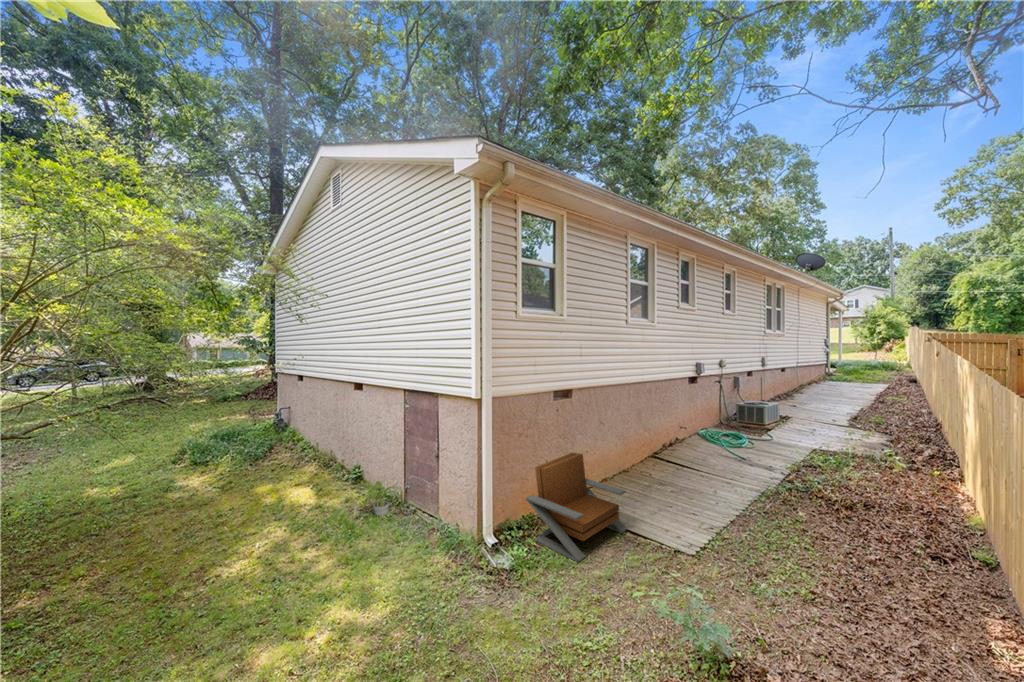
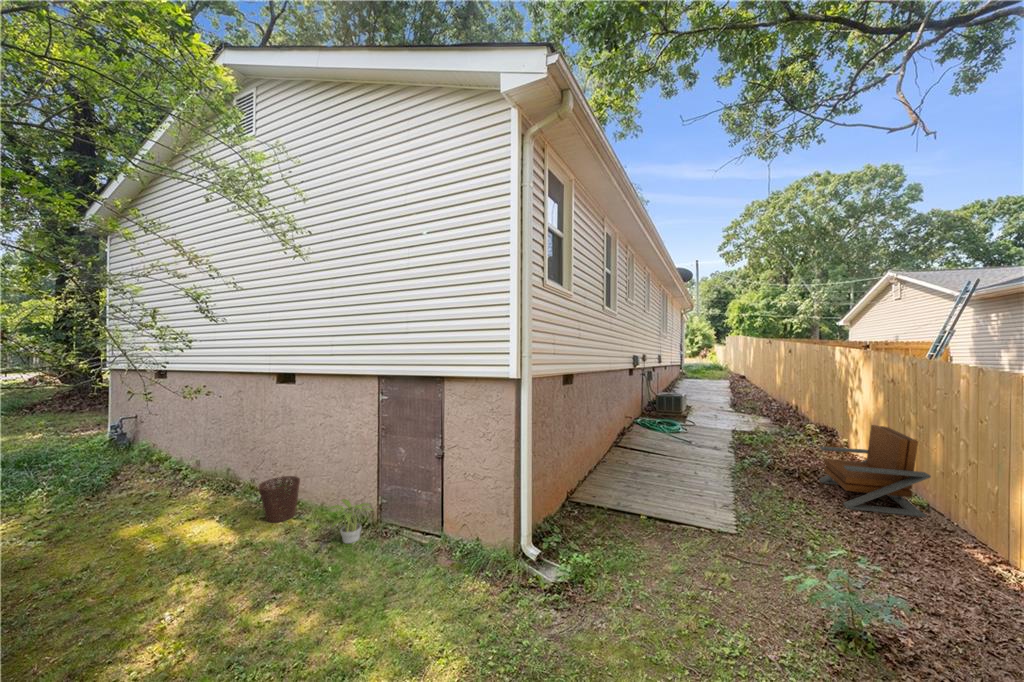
lounge chair: present [526,453,627,562] -> present [819,425,931,517]
basket: none [332,459,362,493] -> present [258,476,300,522]

